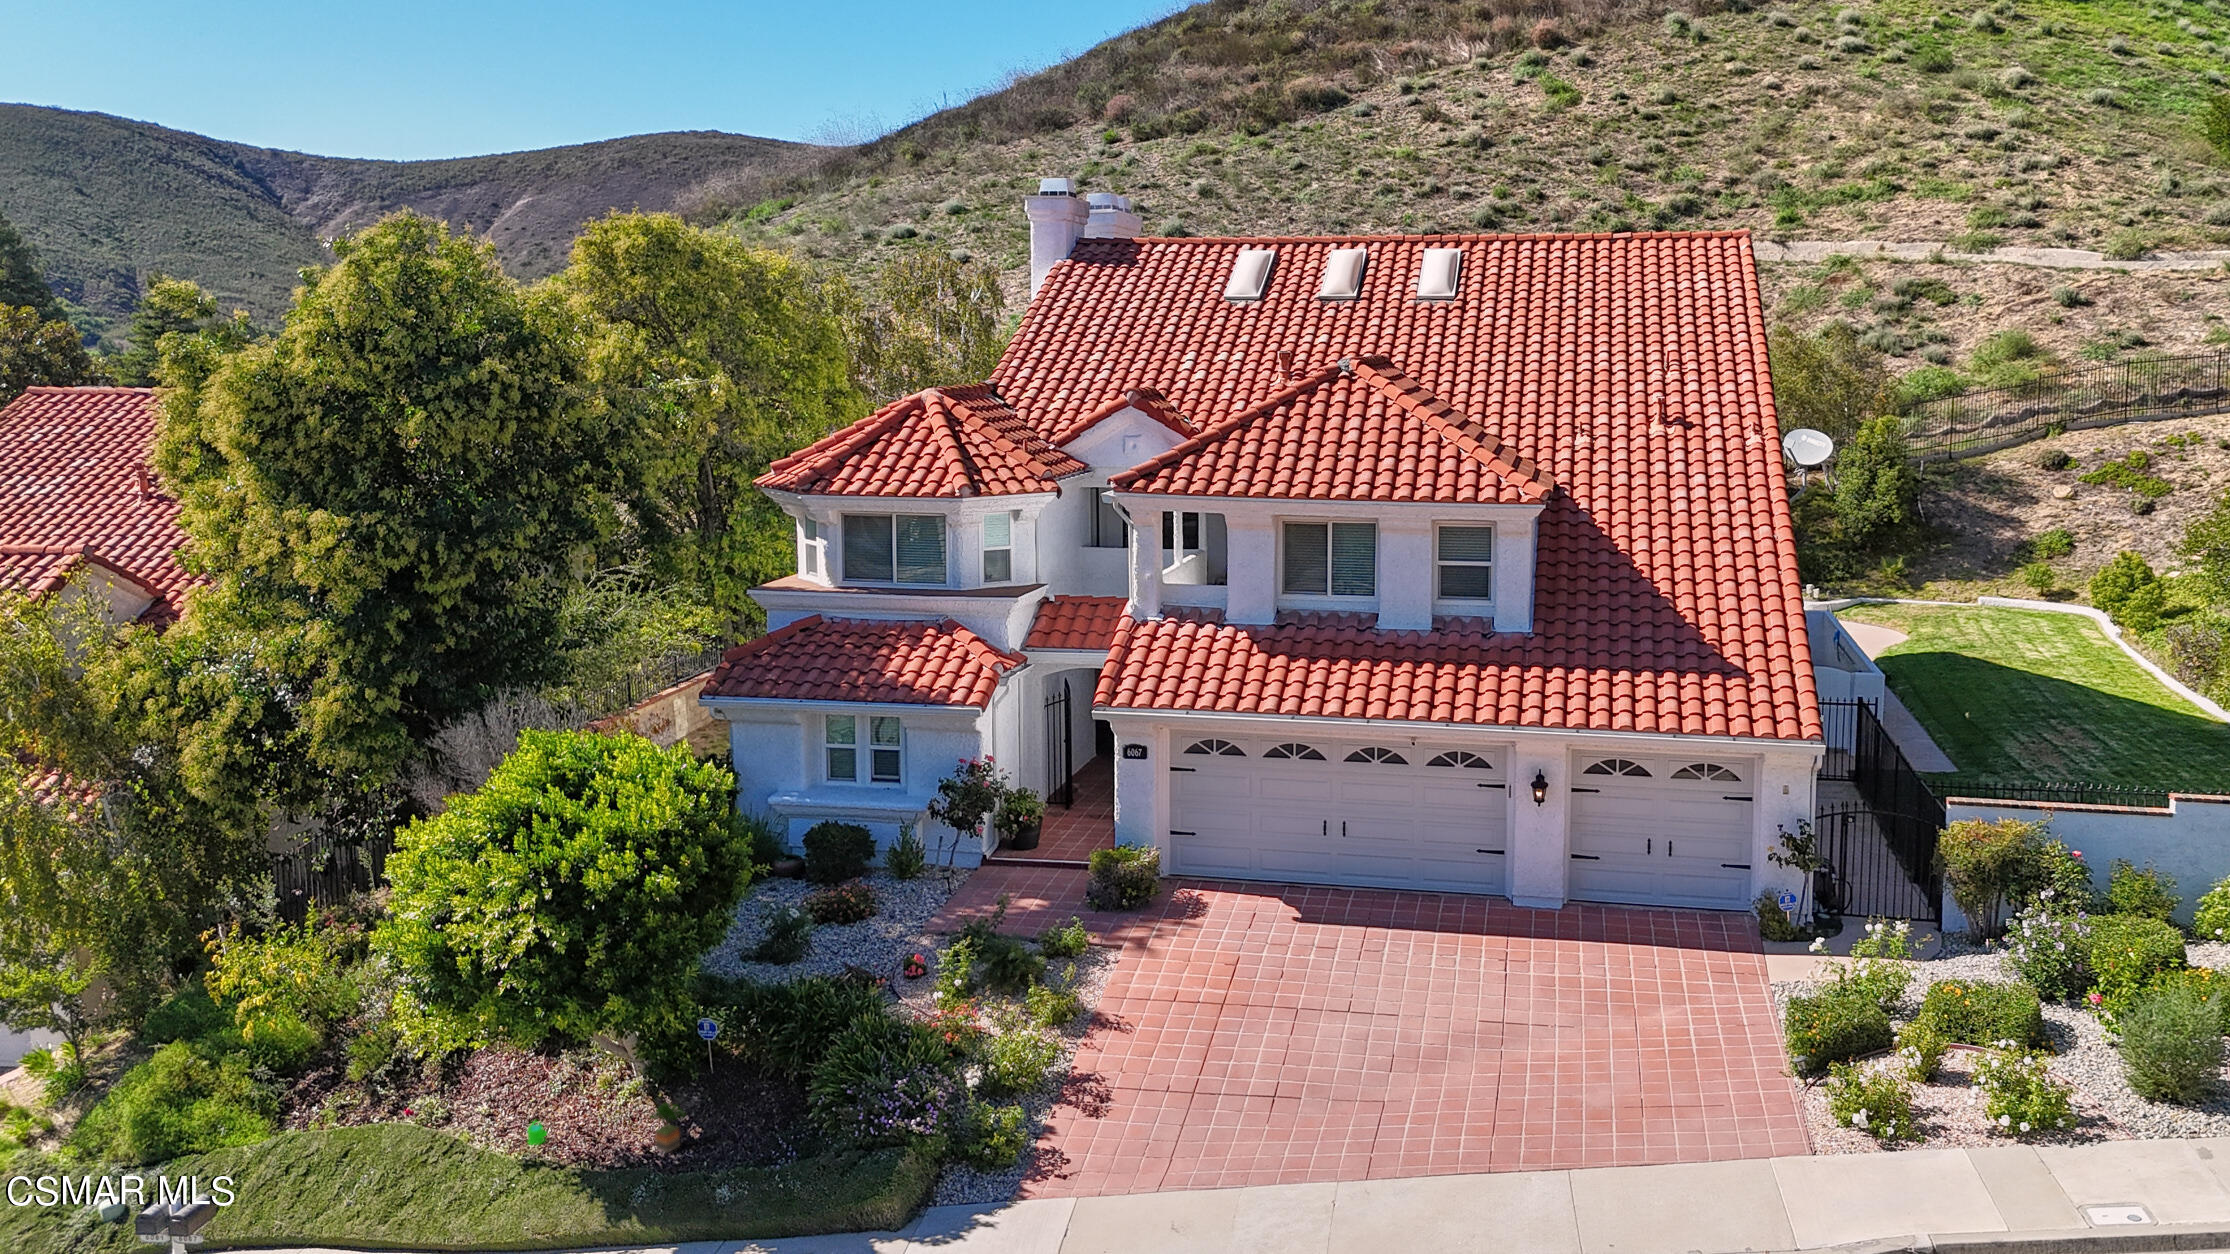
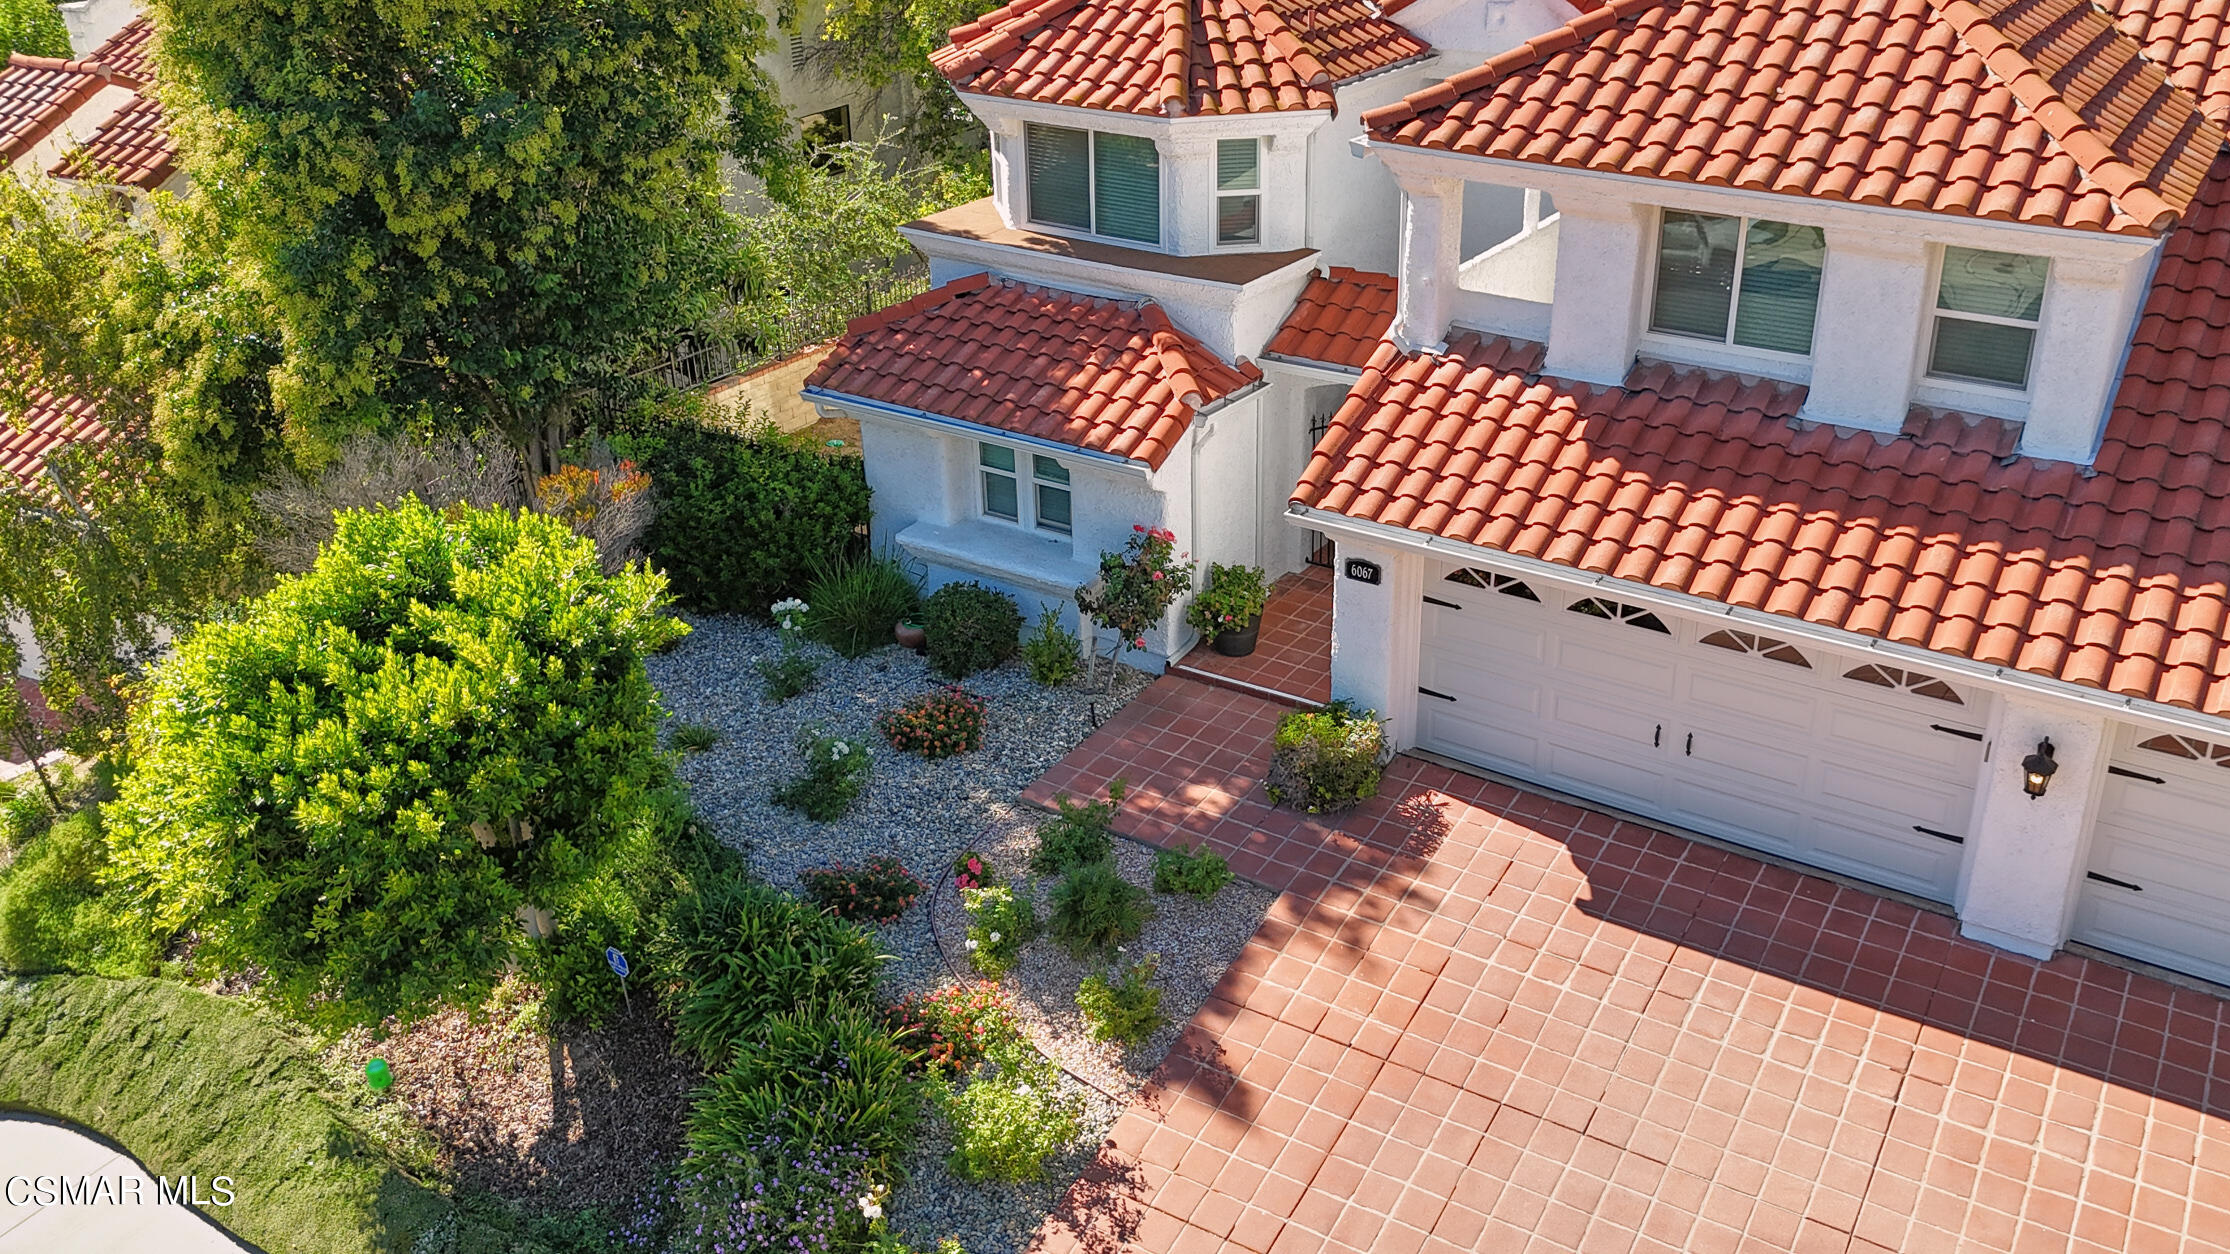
potted tree: present [650,1103,686,1152] -> none [484,1082,537,1154]

